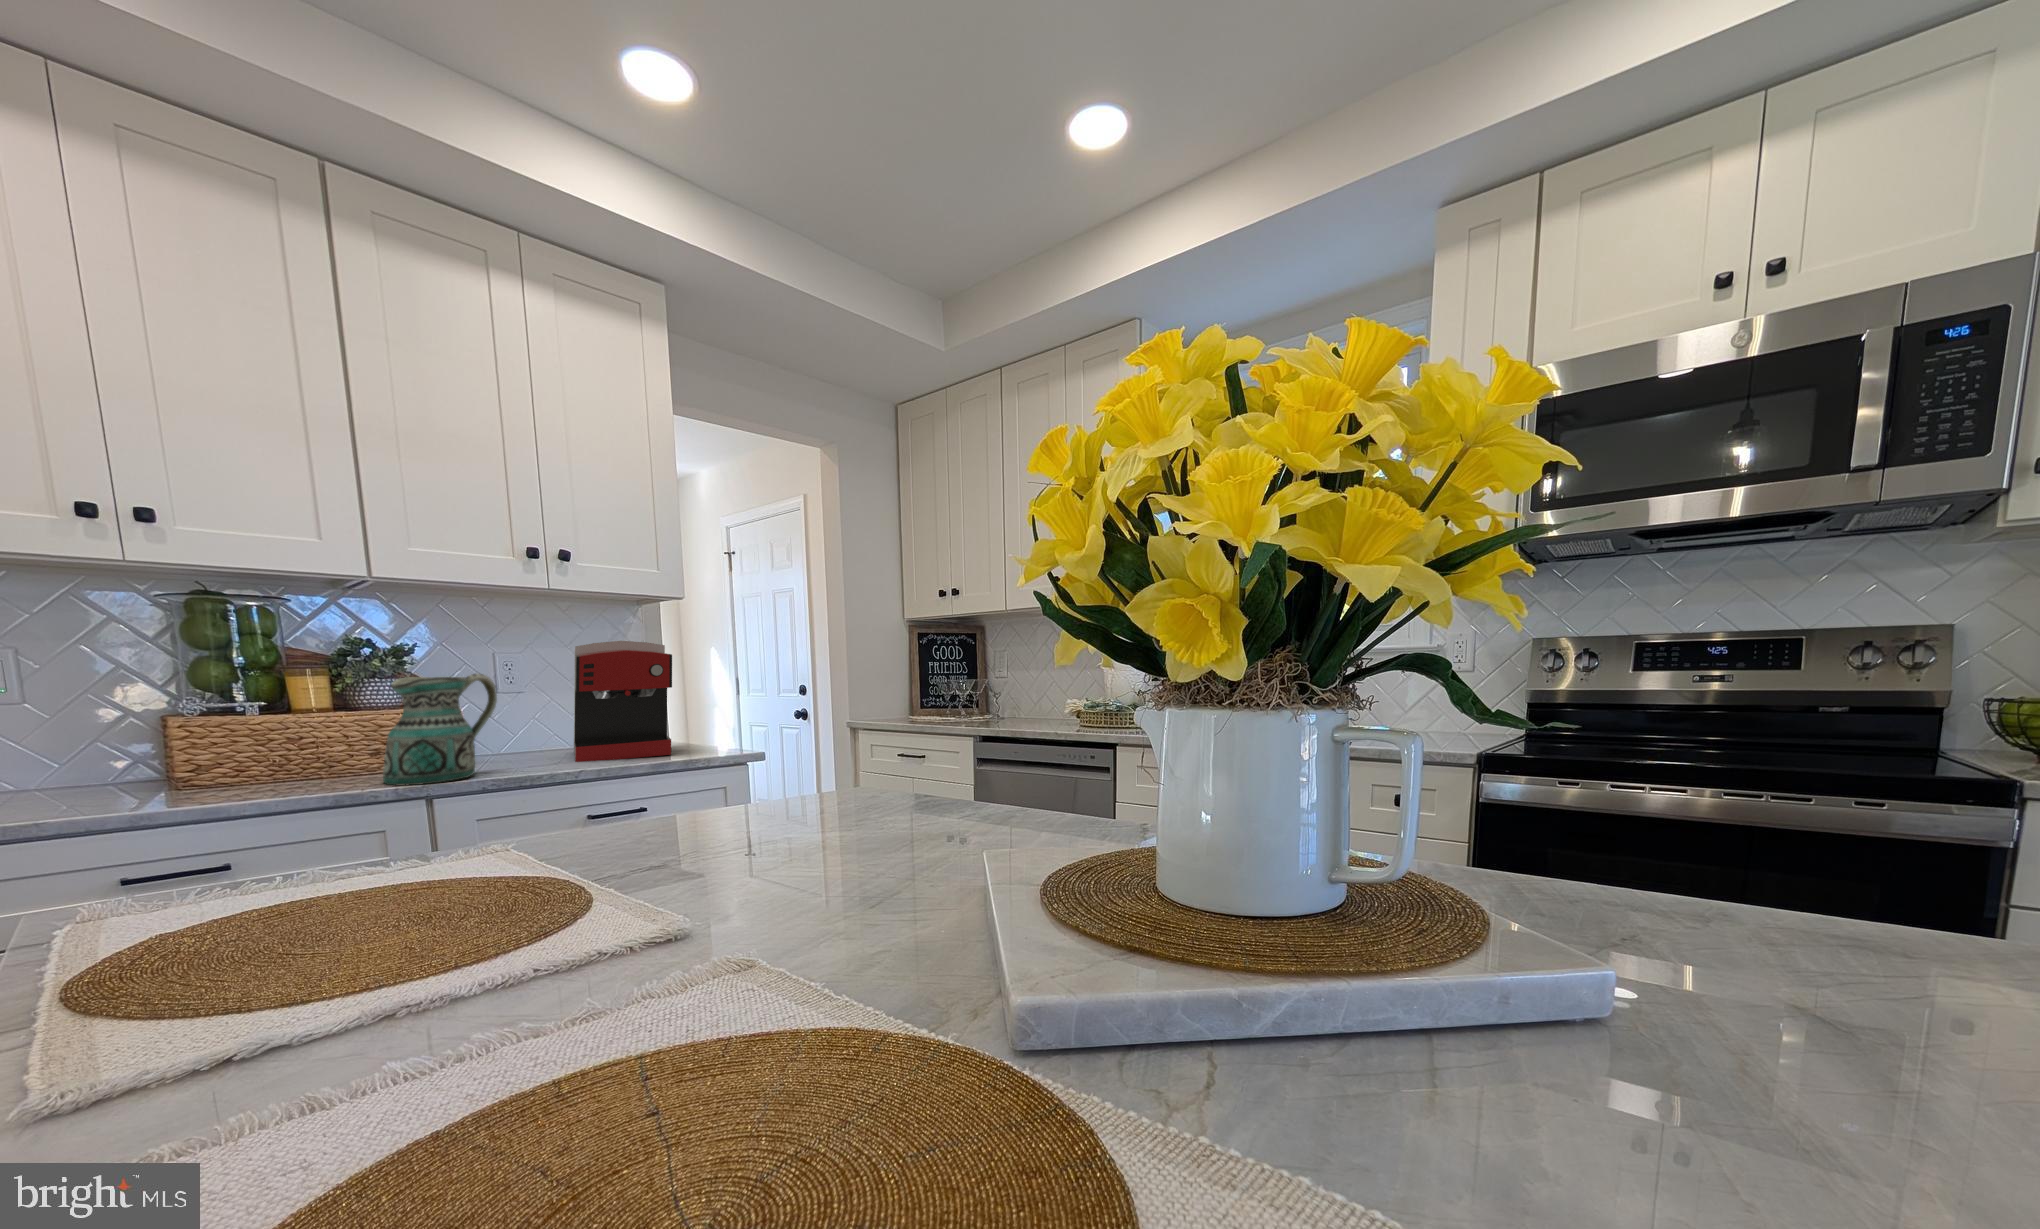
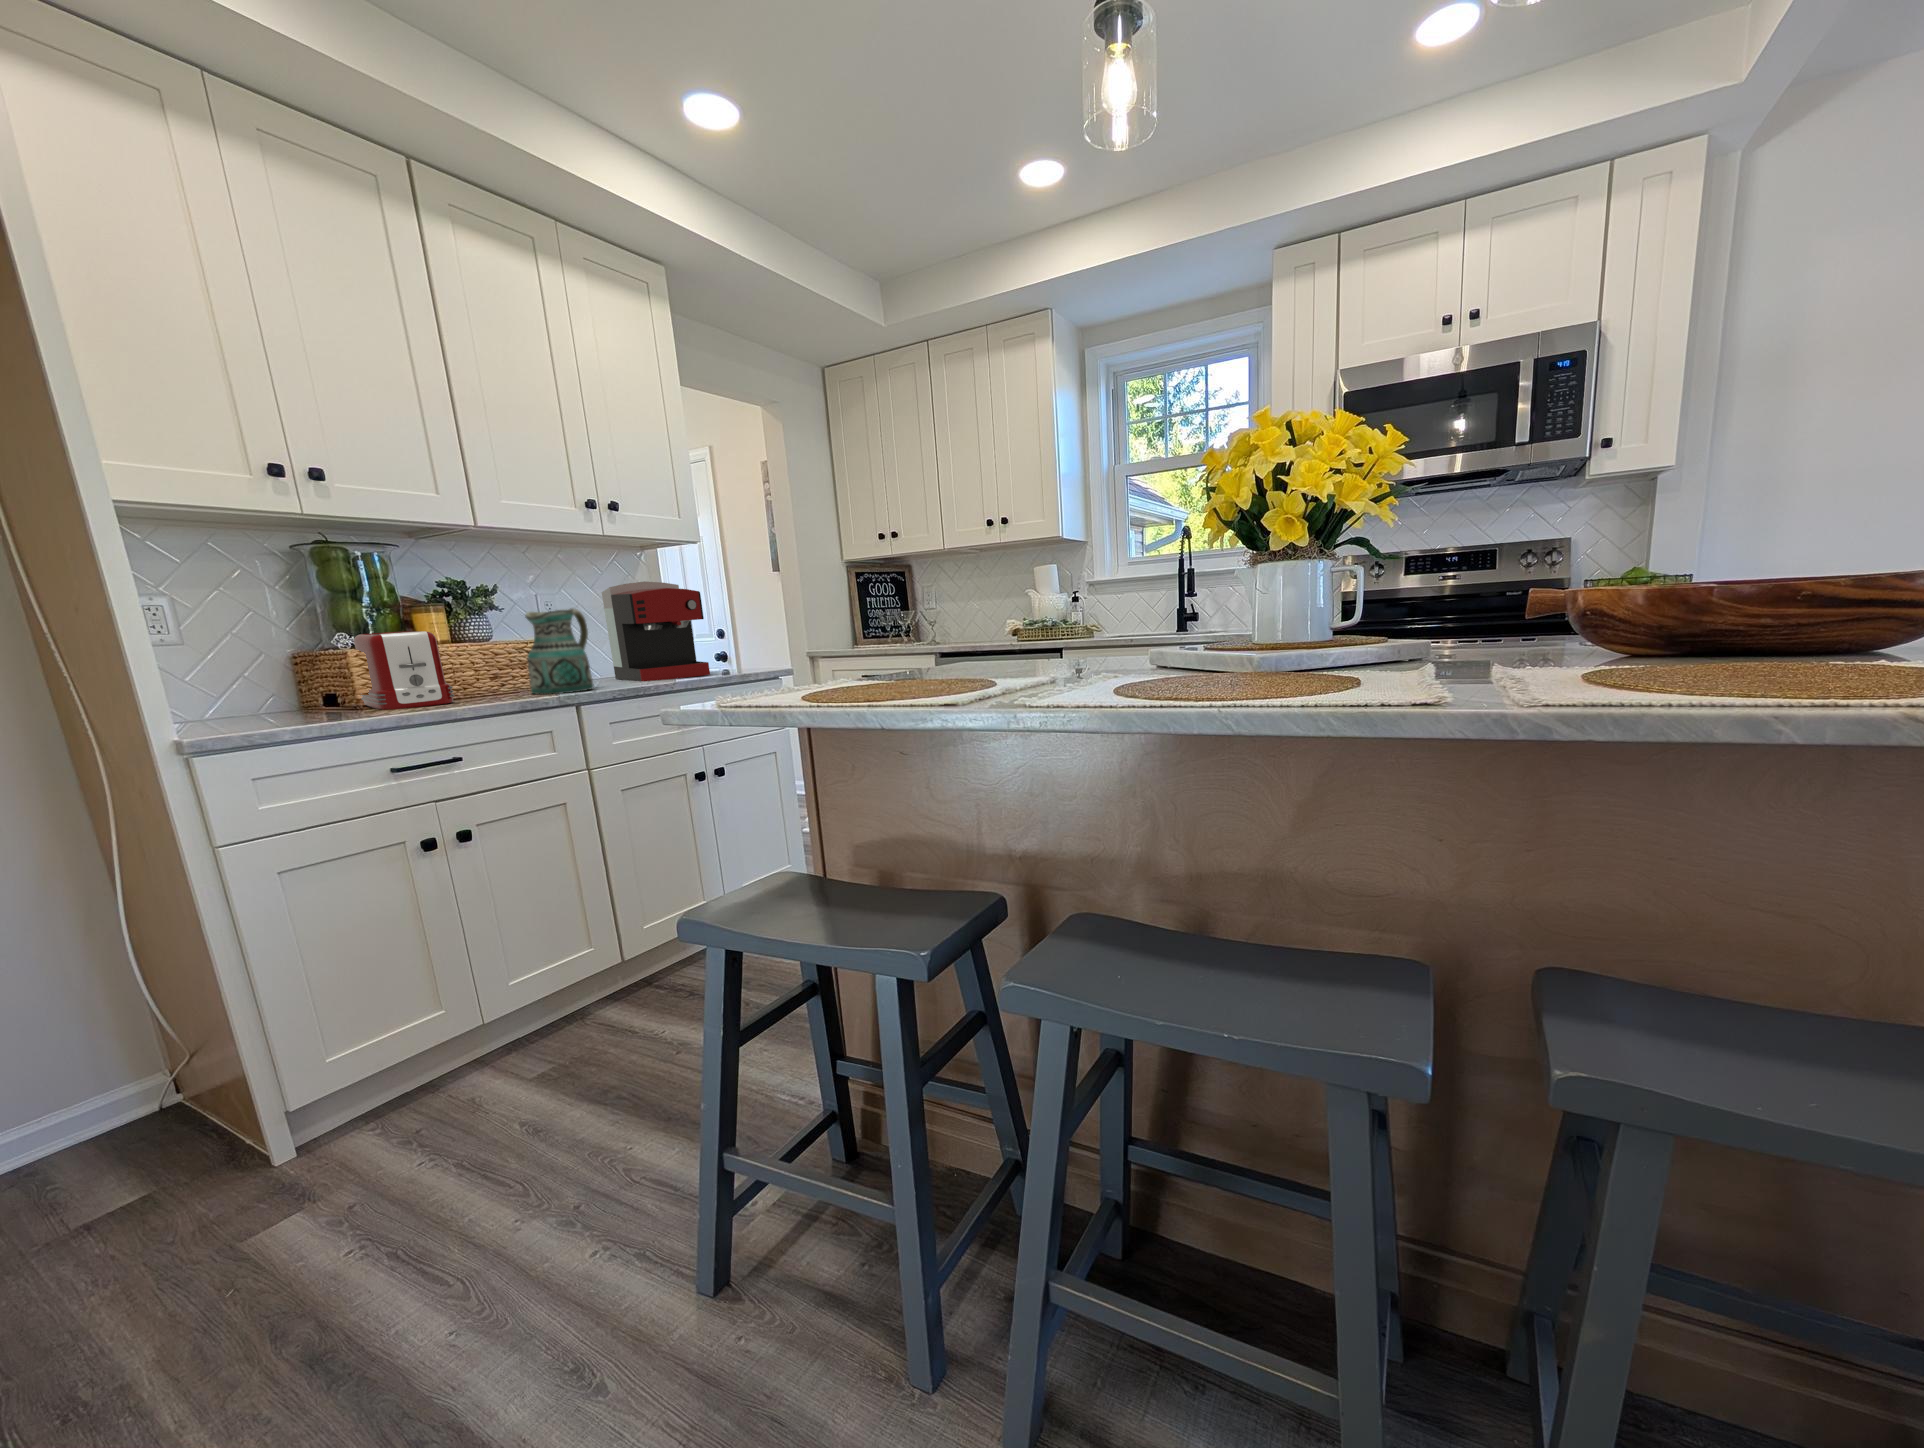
toaster: none [119,697,272,808] -> present [354,631,454,710]

